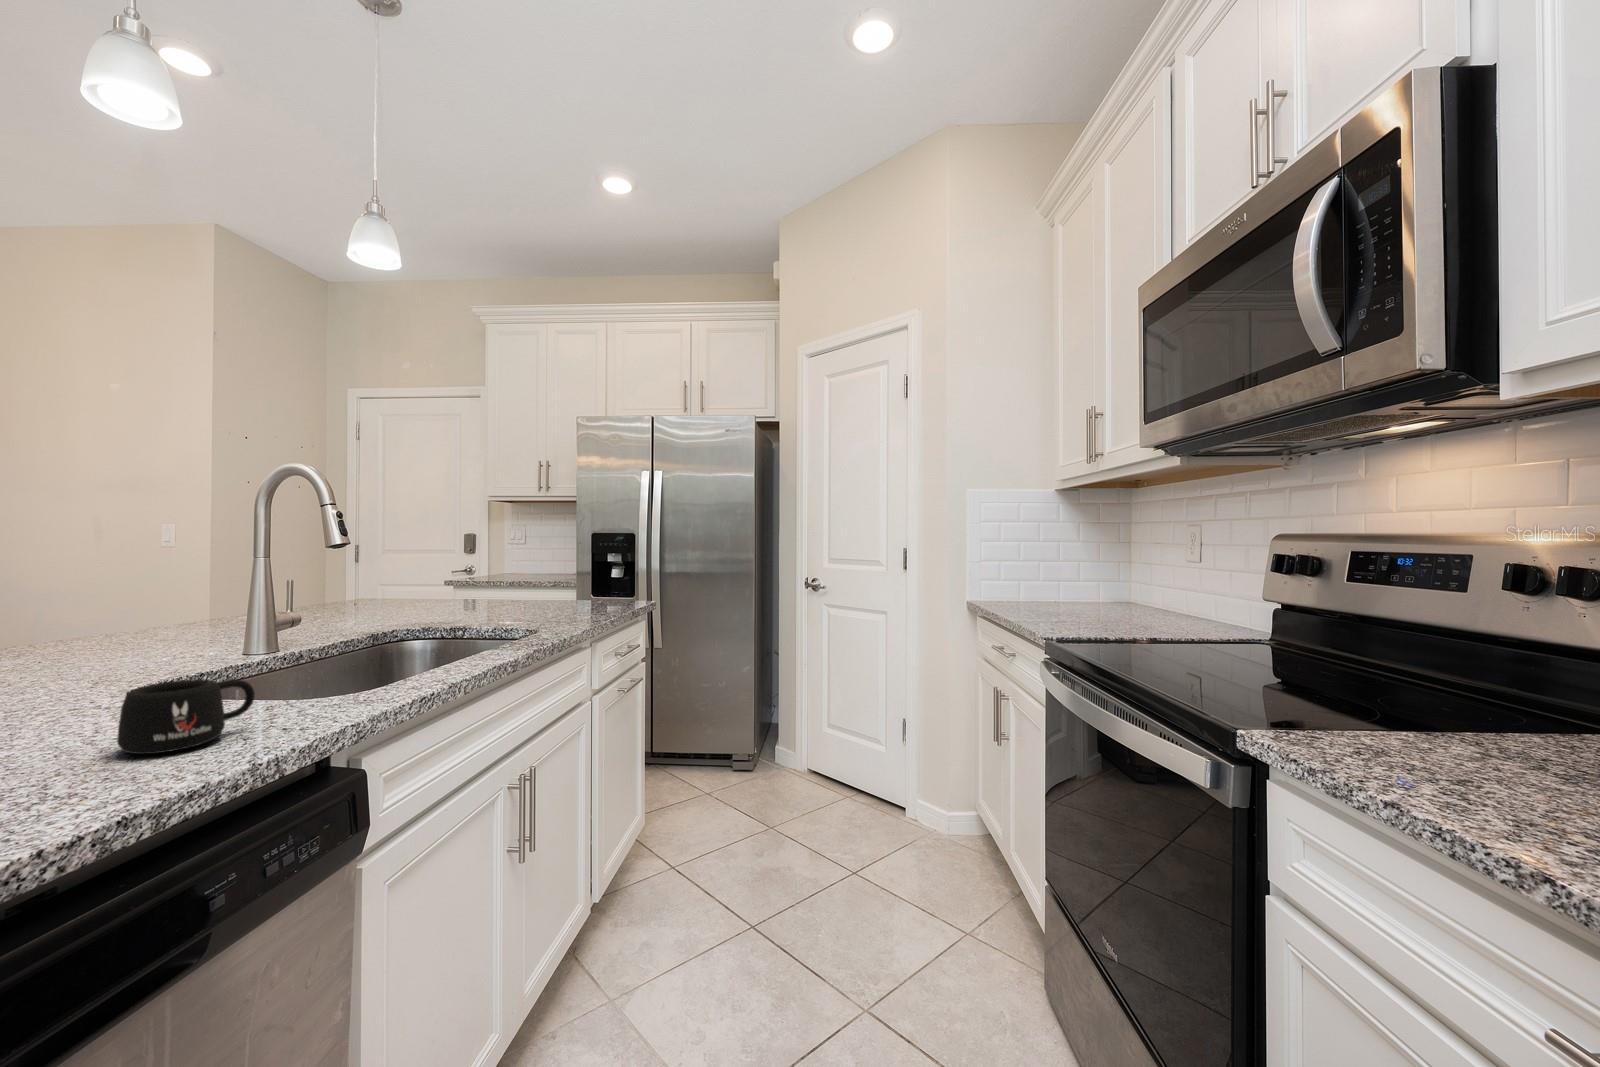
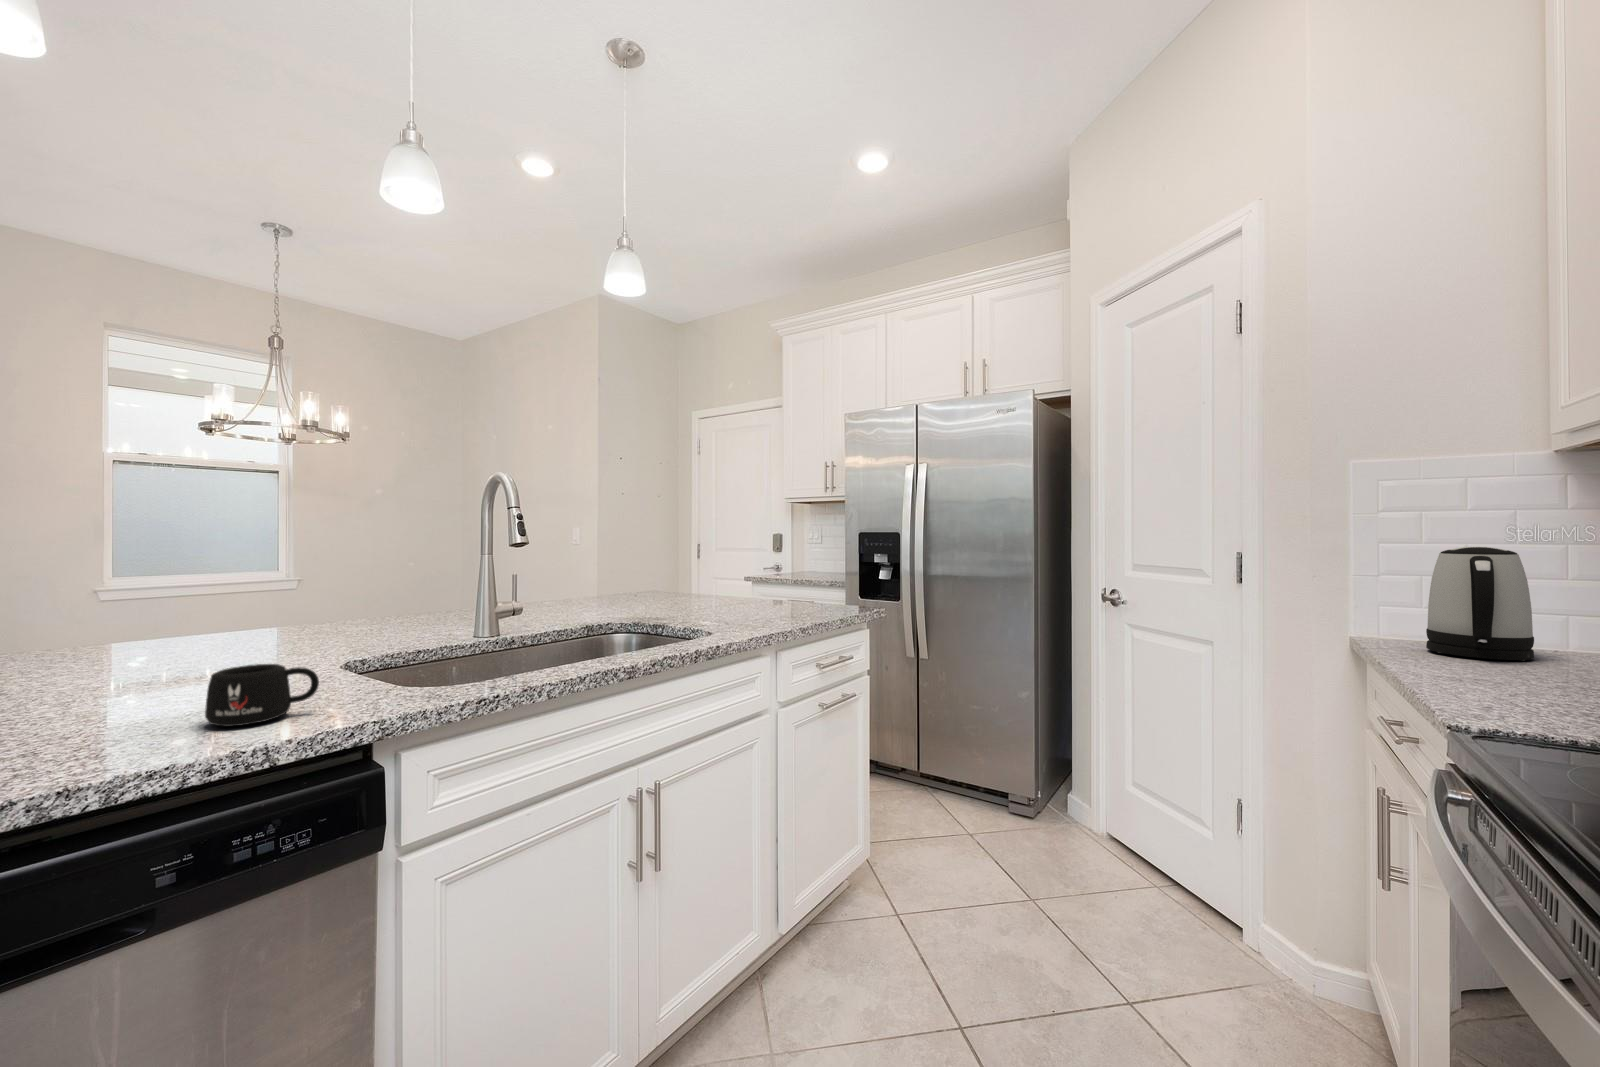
kettle: none [1003,547,1047,609] -> present [1426,547,1534,661]

